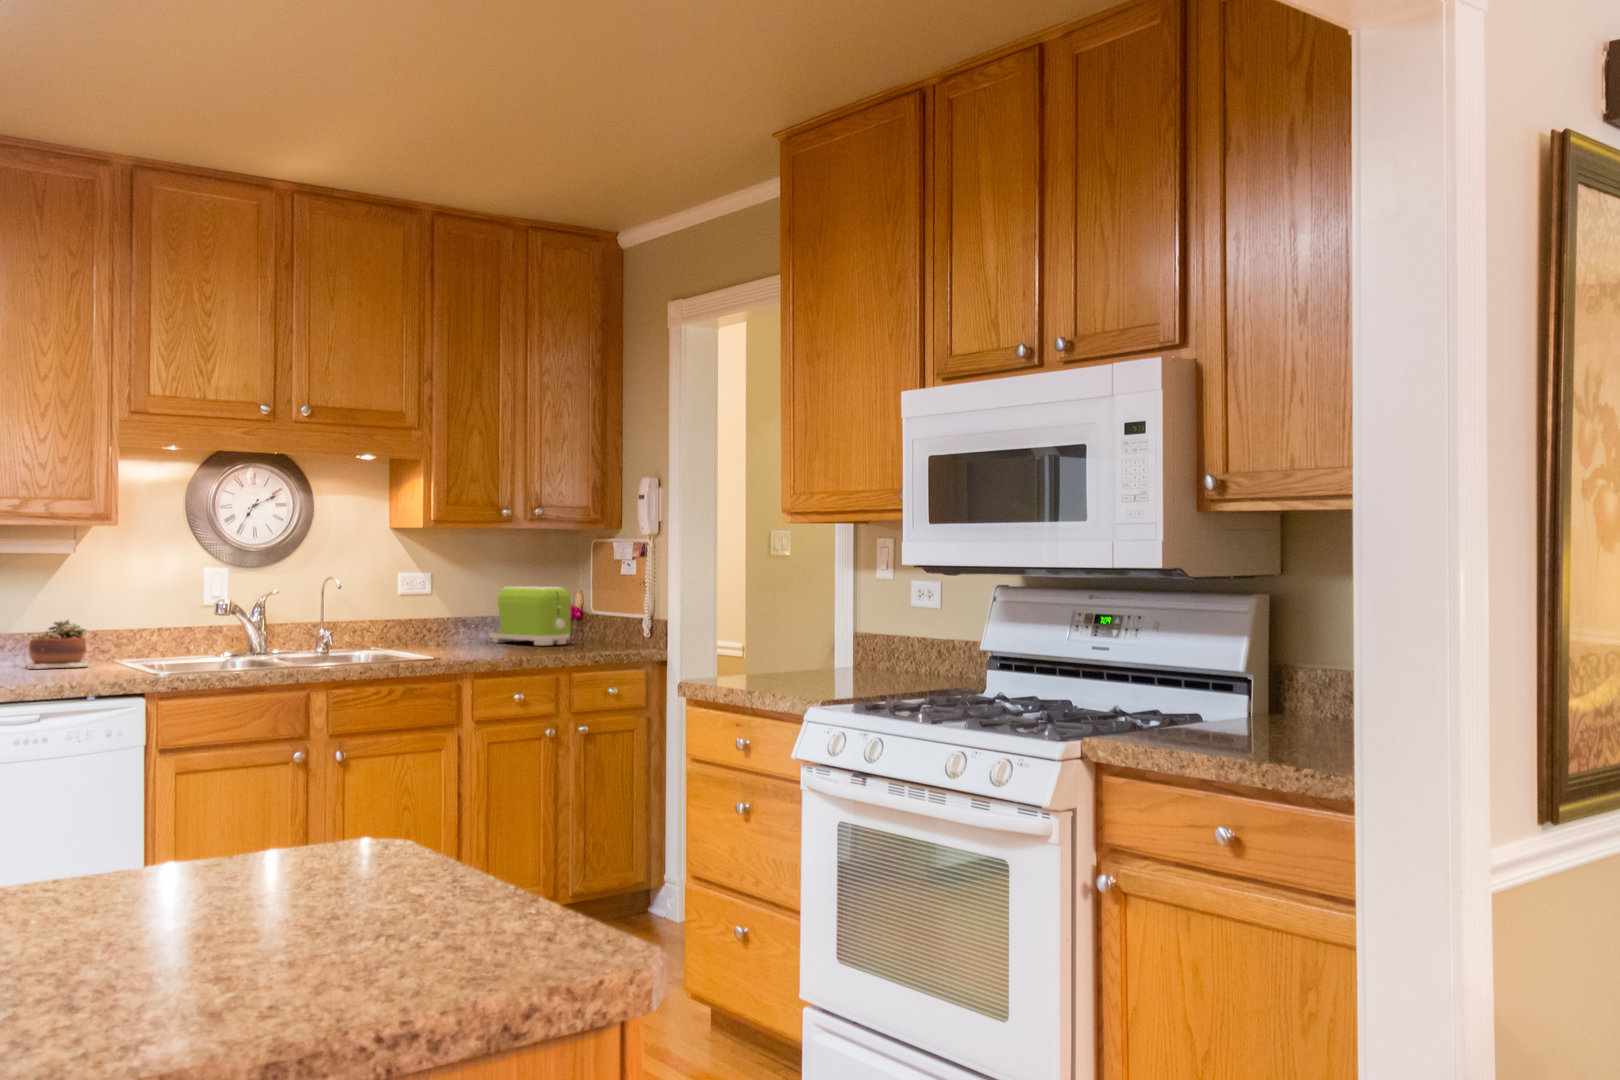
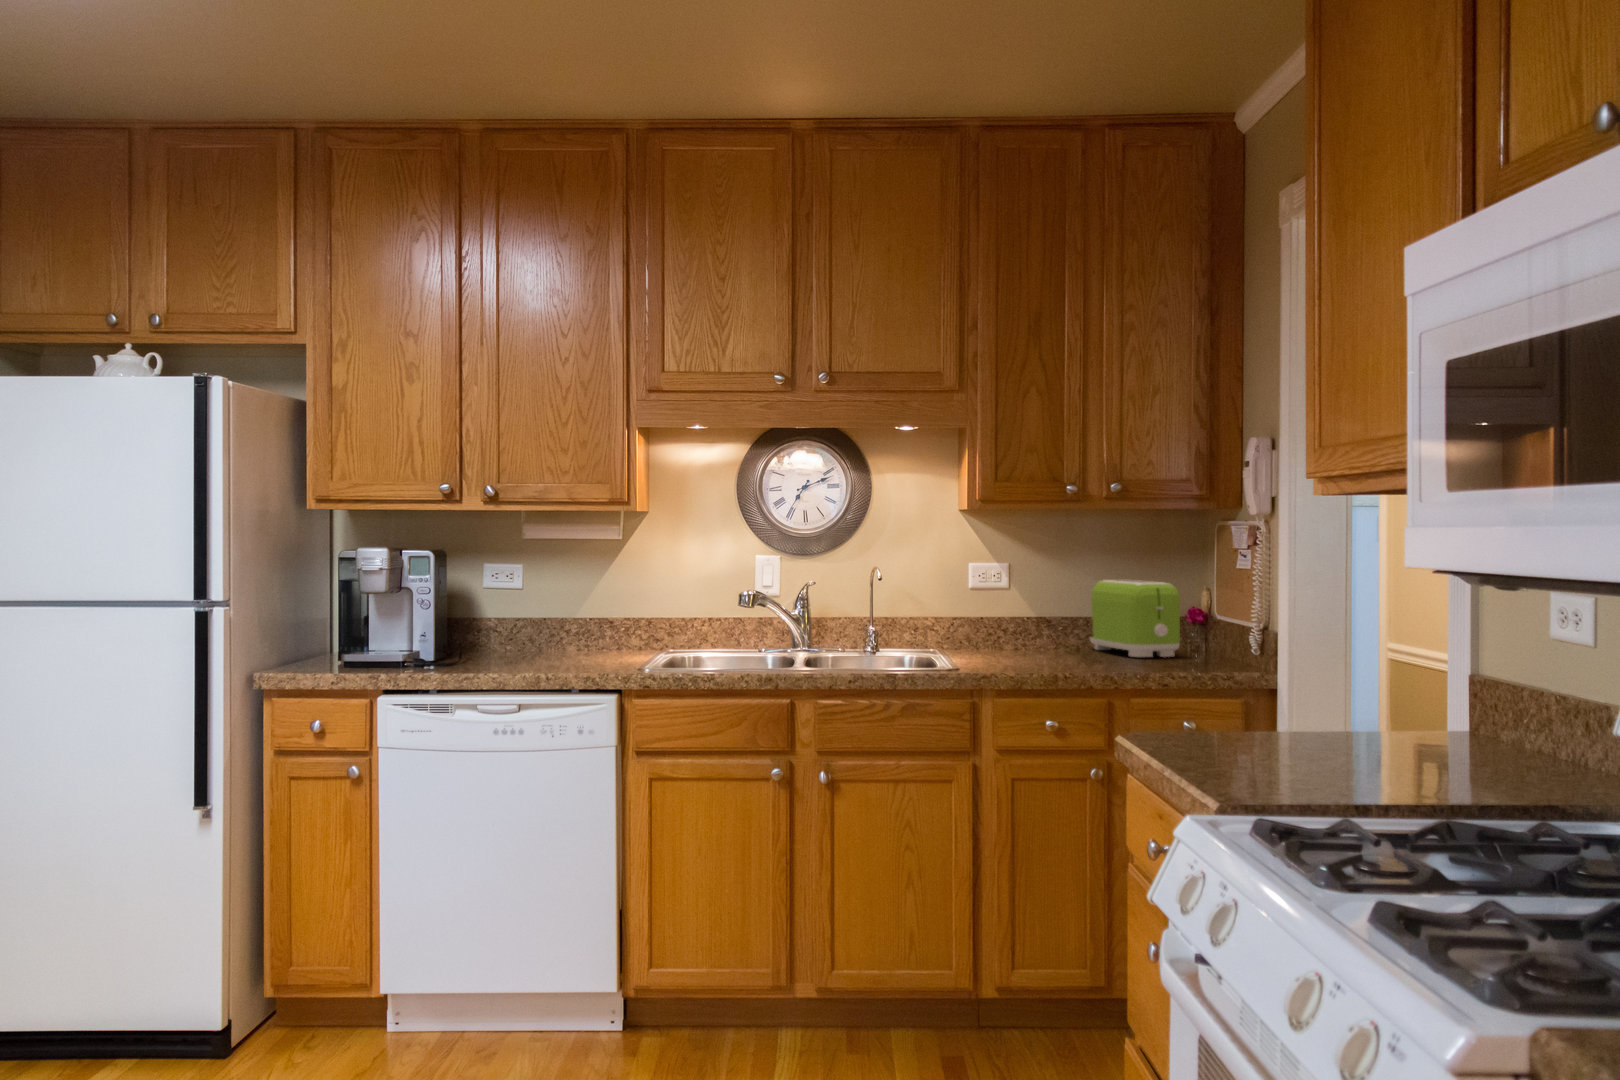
succulent plant: present [27,620,88,669] -> none [572,607,638,656]

